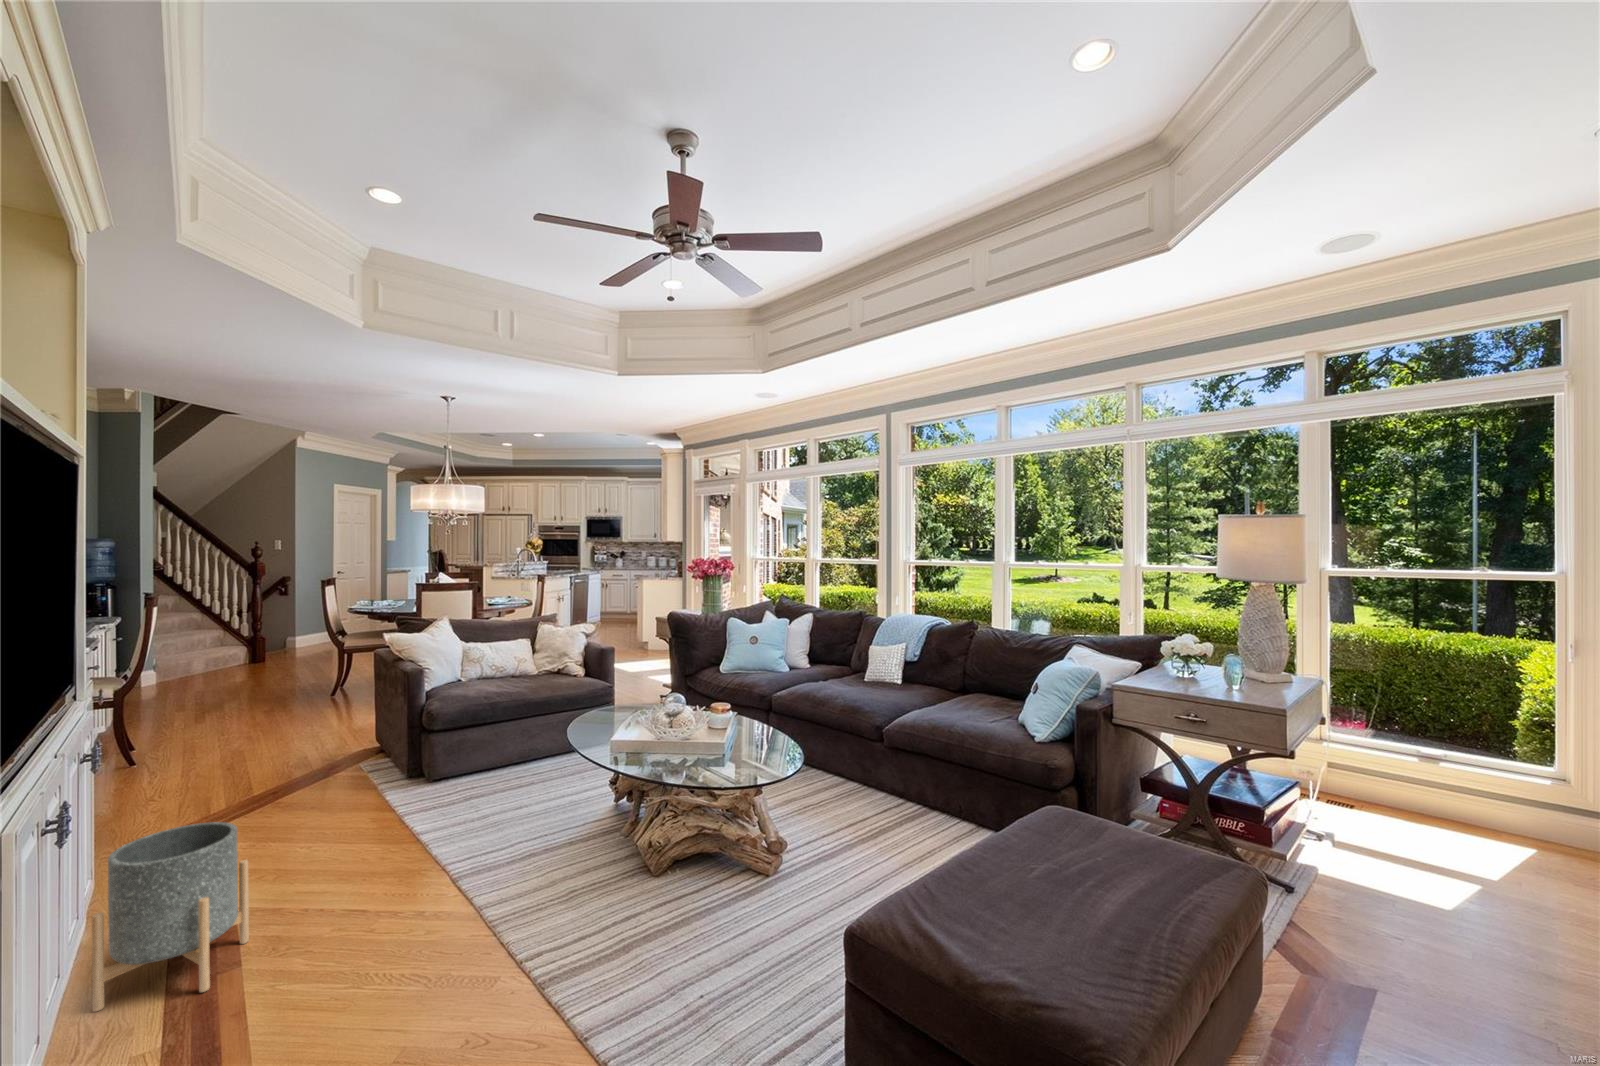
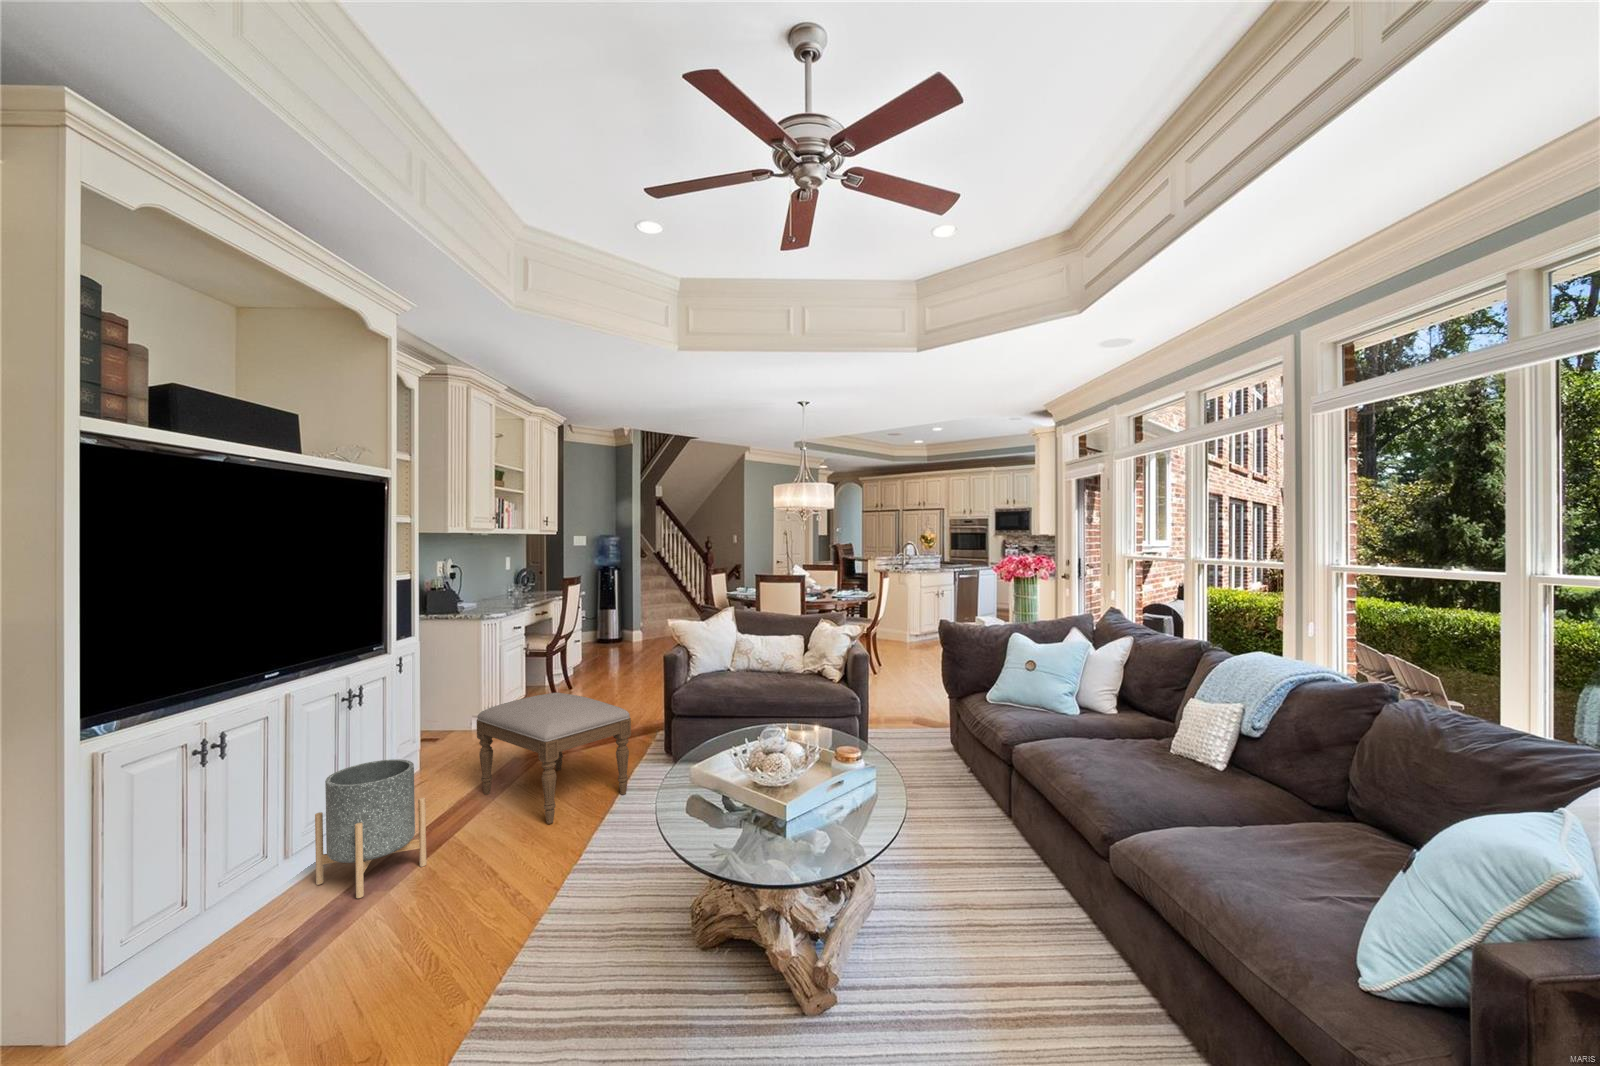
ottoman: none [189,727,419,872] -> present [477,693,631,824]

